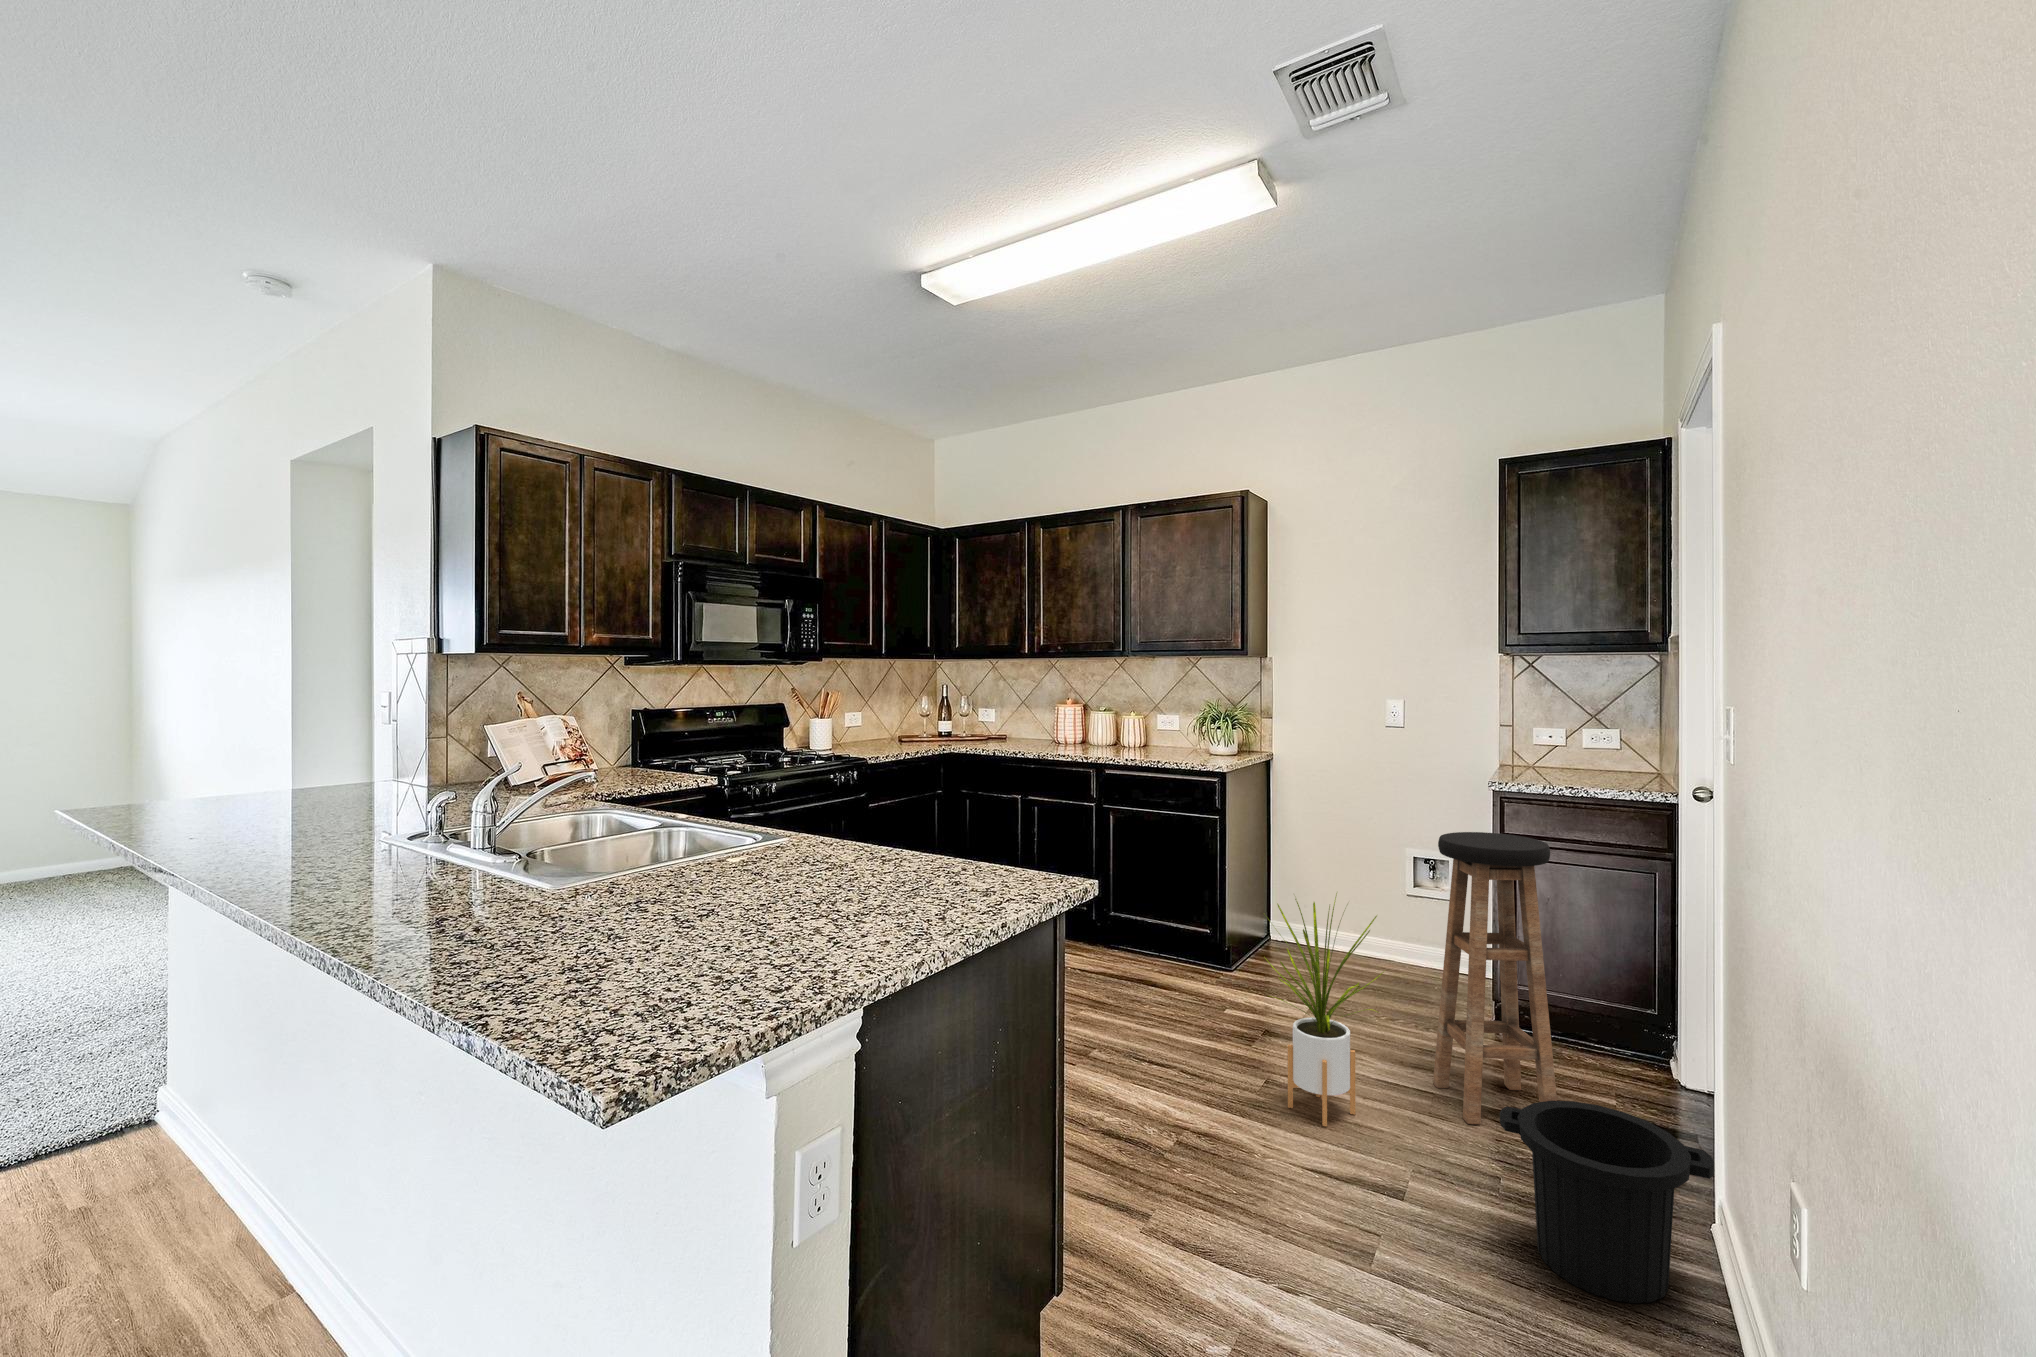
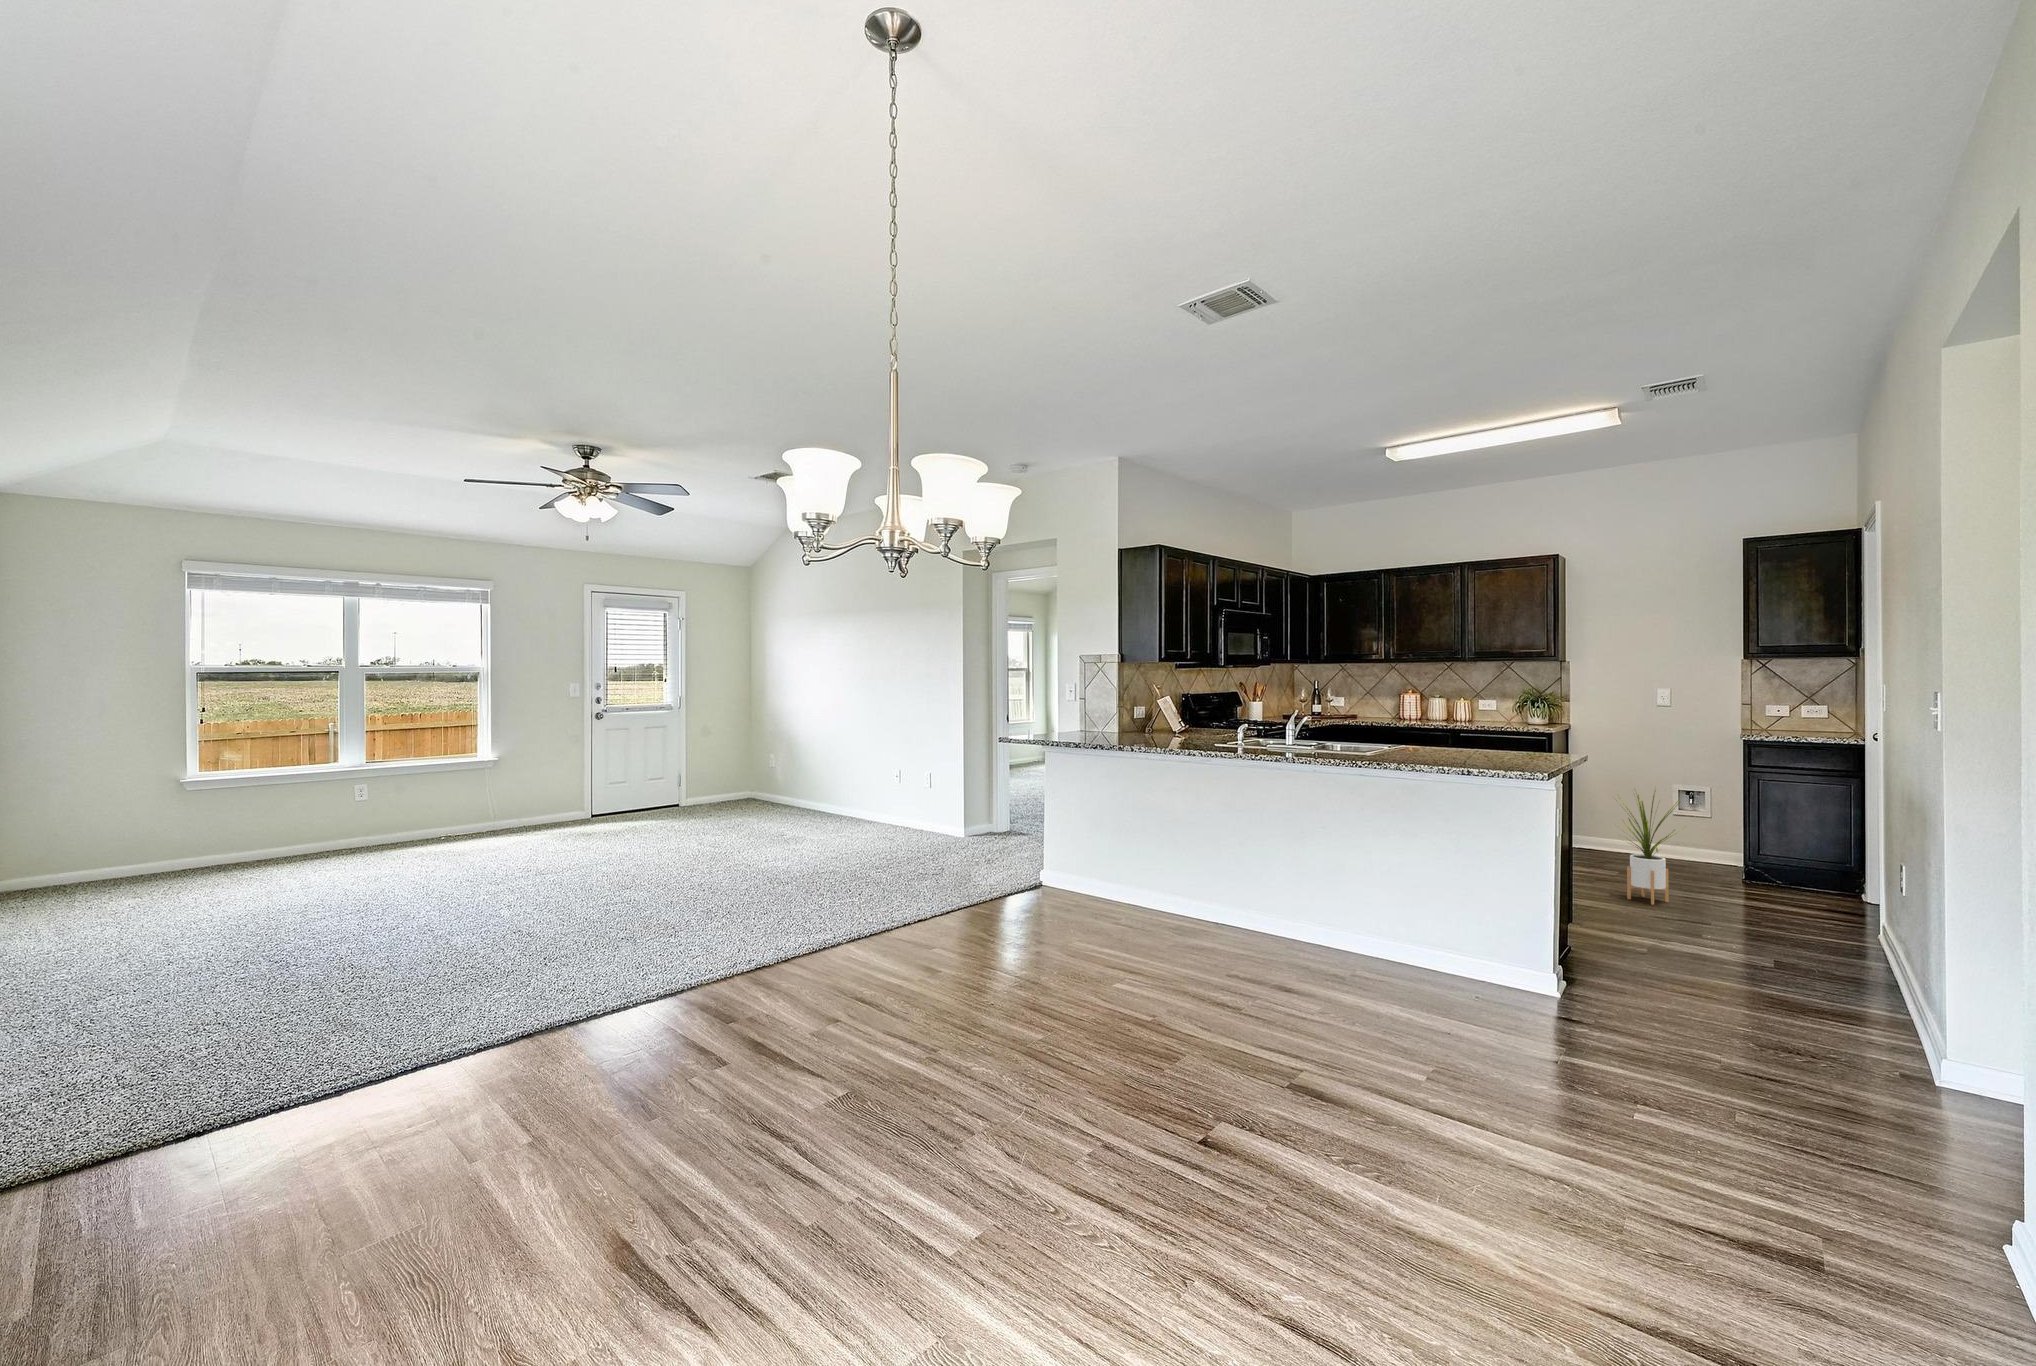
bar stool: present [1433,832,1557,1124] -> none [1710,758,1791,909]
trash can: present [1500,1101,1714,1303] -> none [1761,874,1874,948]

